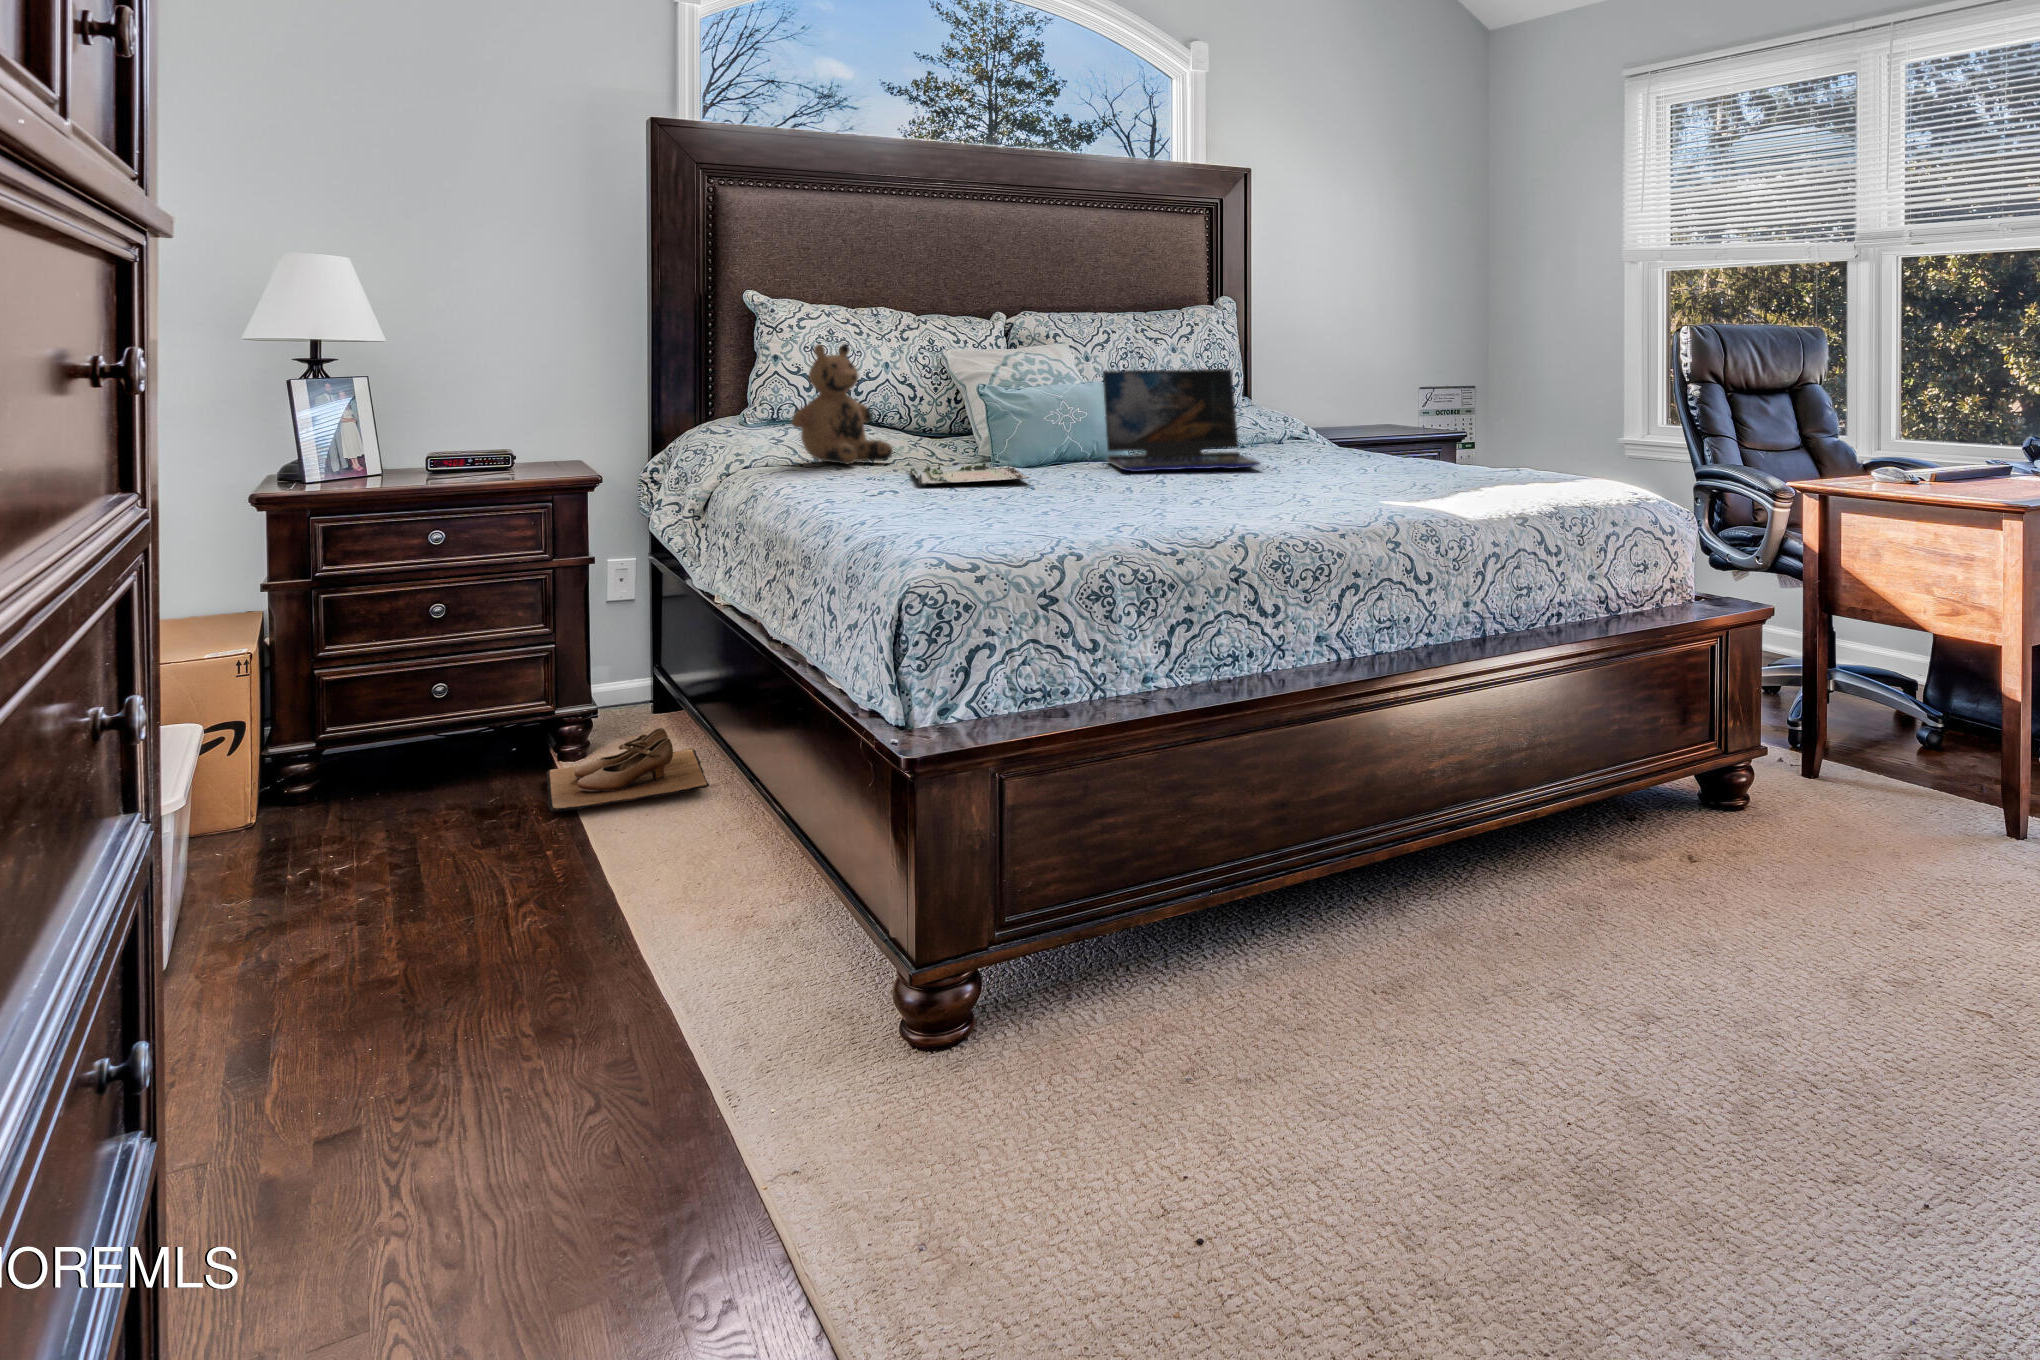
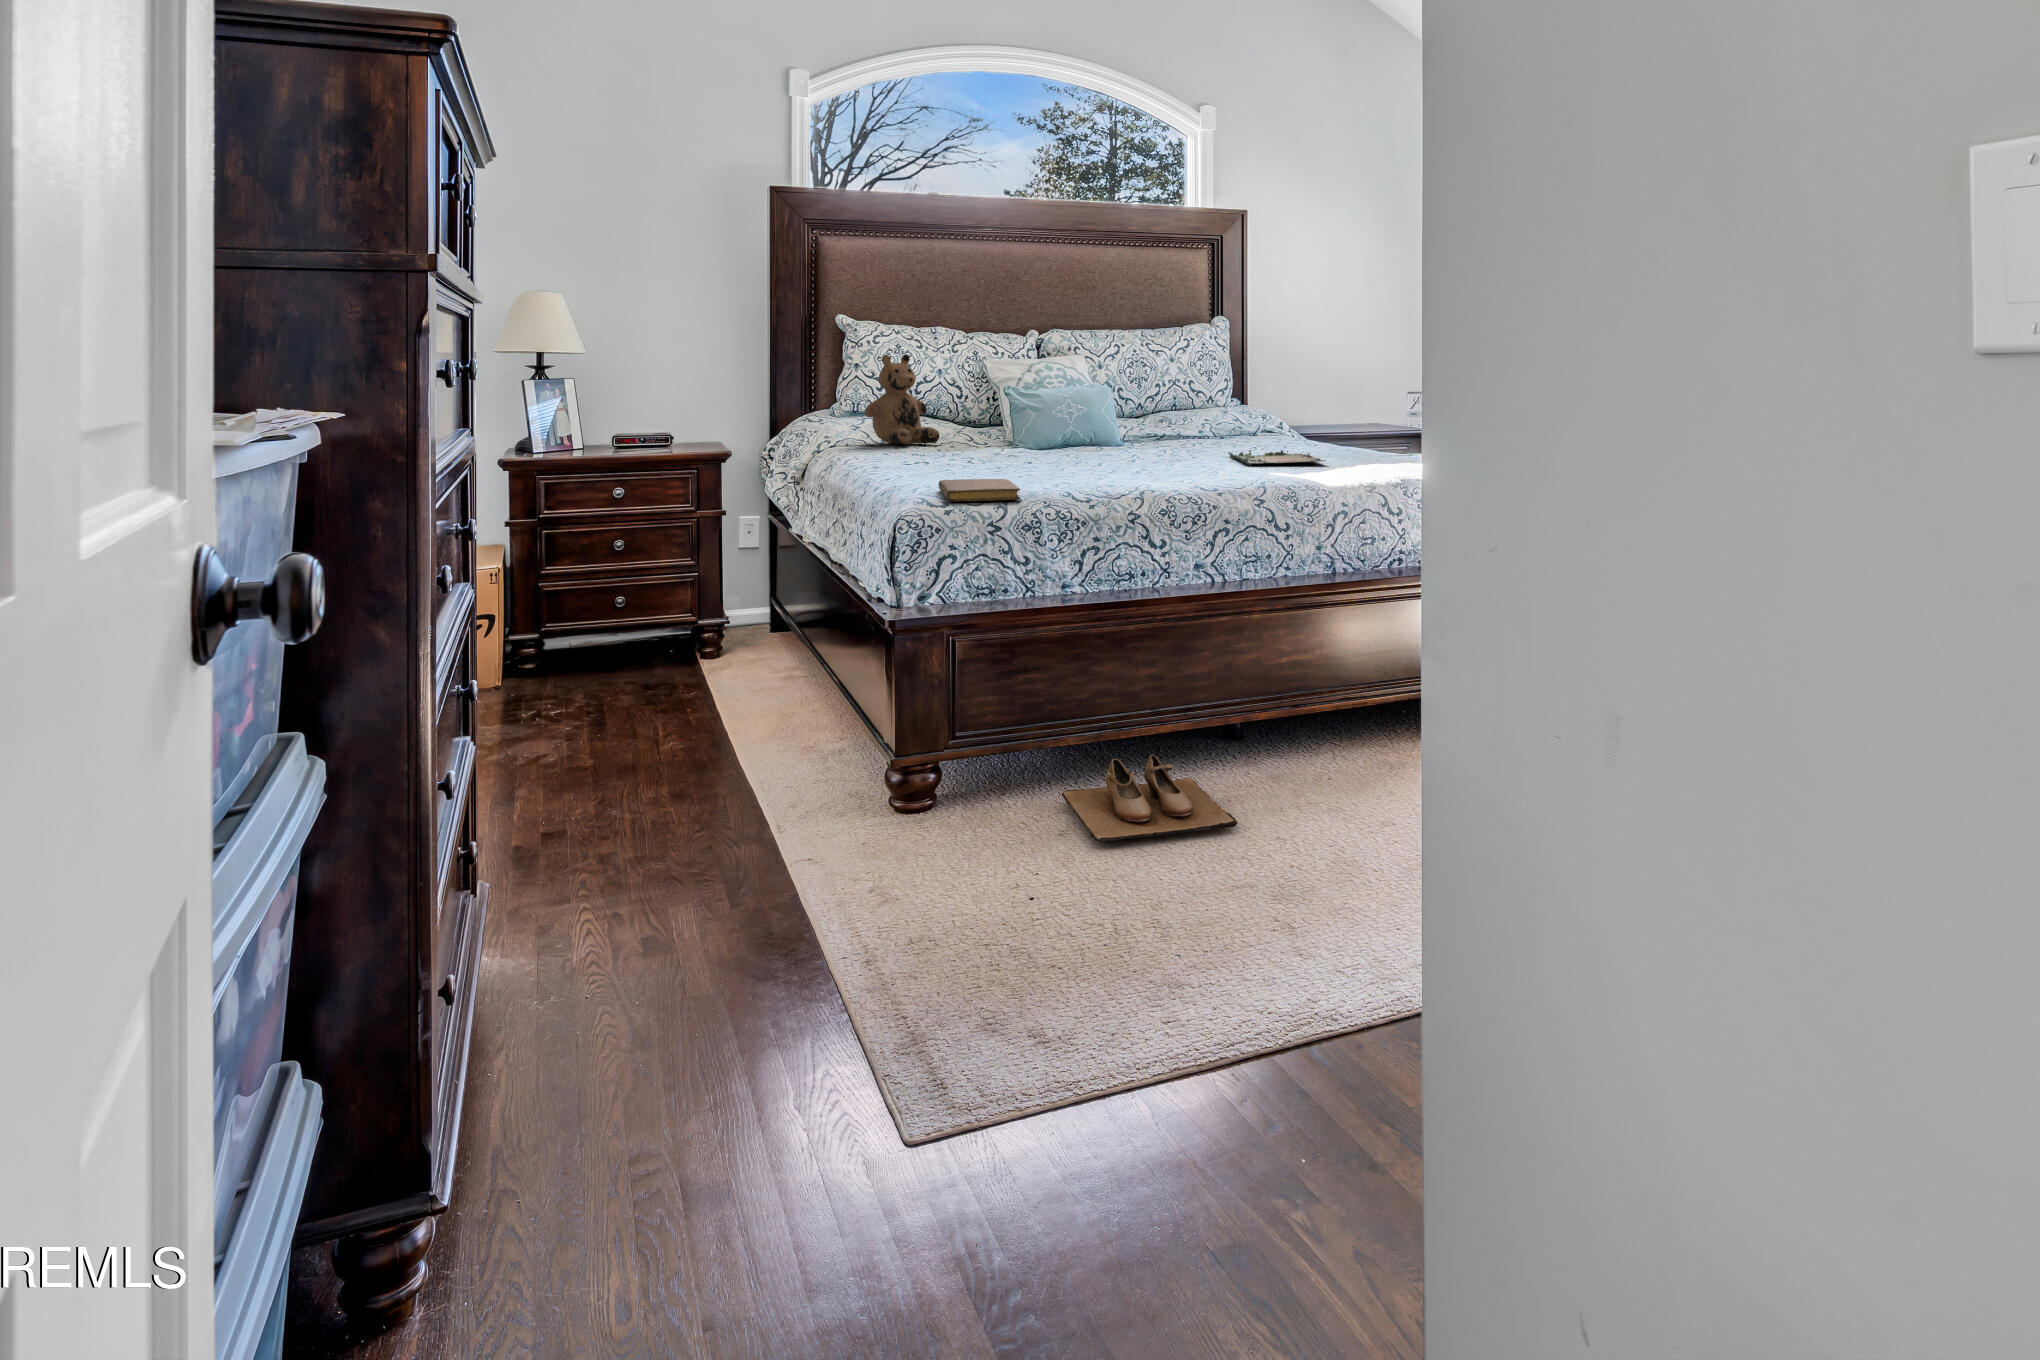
laptop: present [1103,369,1260,472] -> none [1099,375,1212,453]
tray: present [910,458,1029,486] -> present [1229,446,1326,465]
notebook: none [949,522,1085,563] -> present [939,479,1020,502]
shoe: present [546,728,709,812] -> present [1062,755,1238,842]

